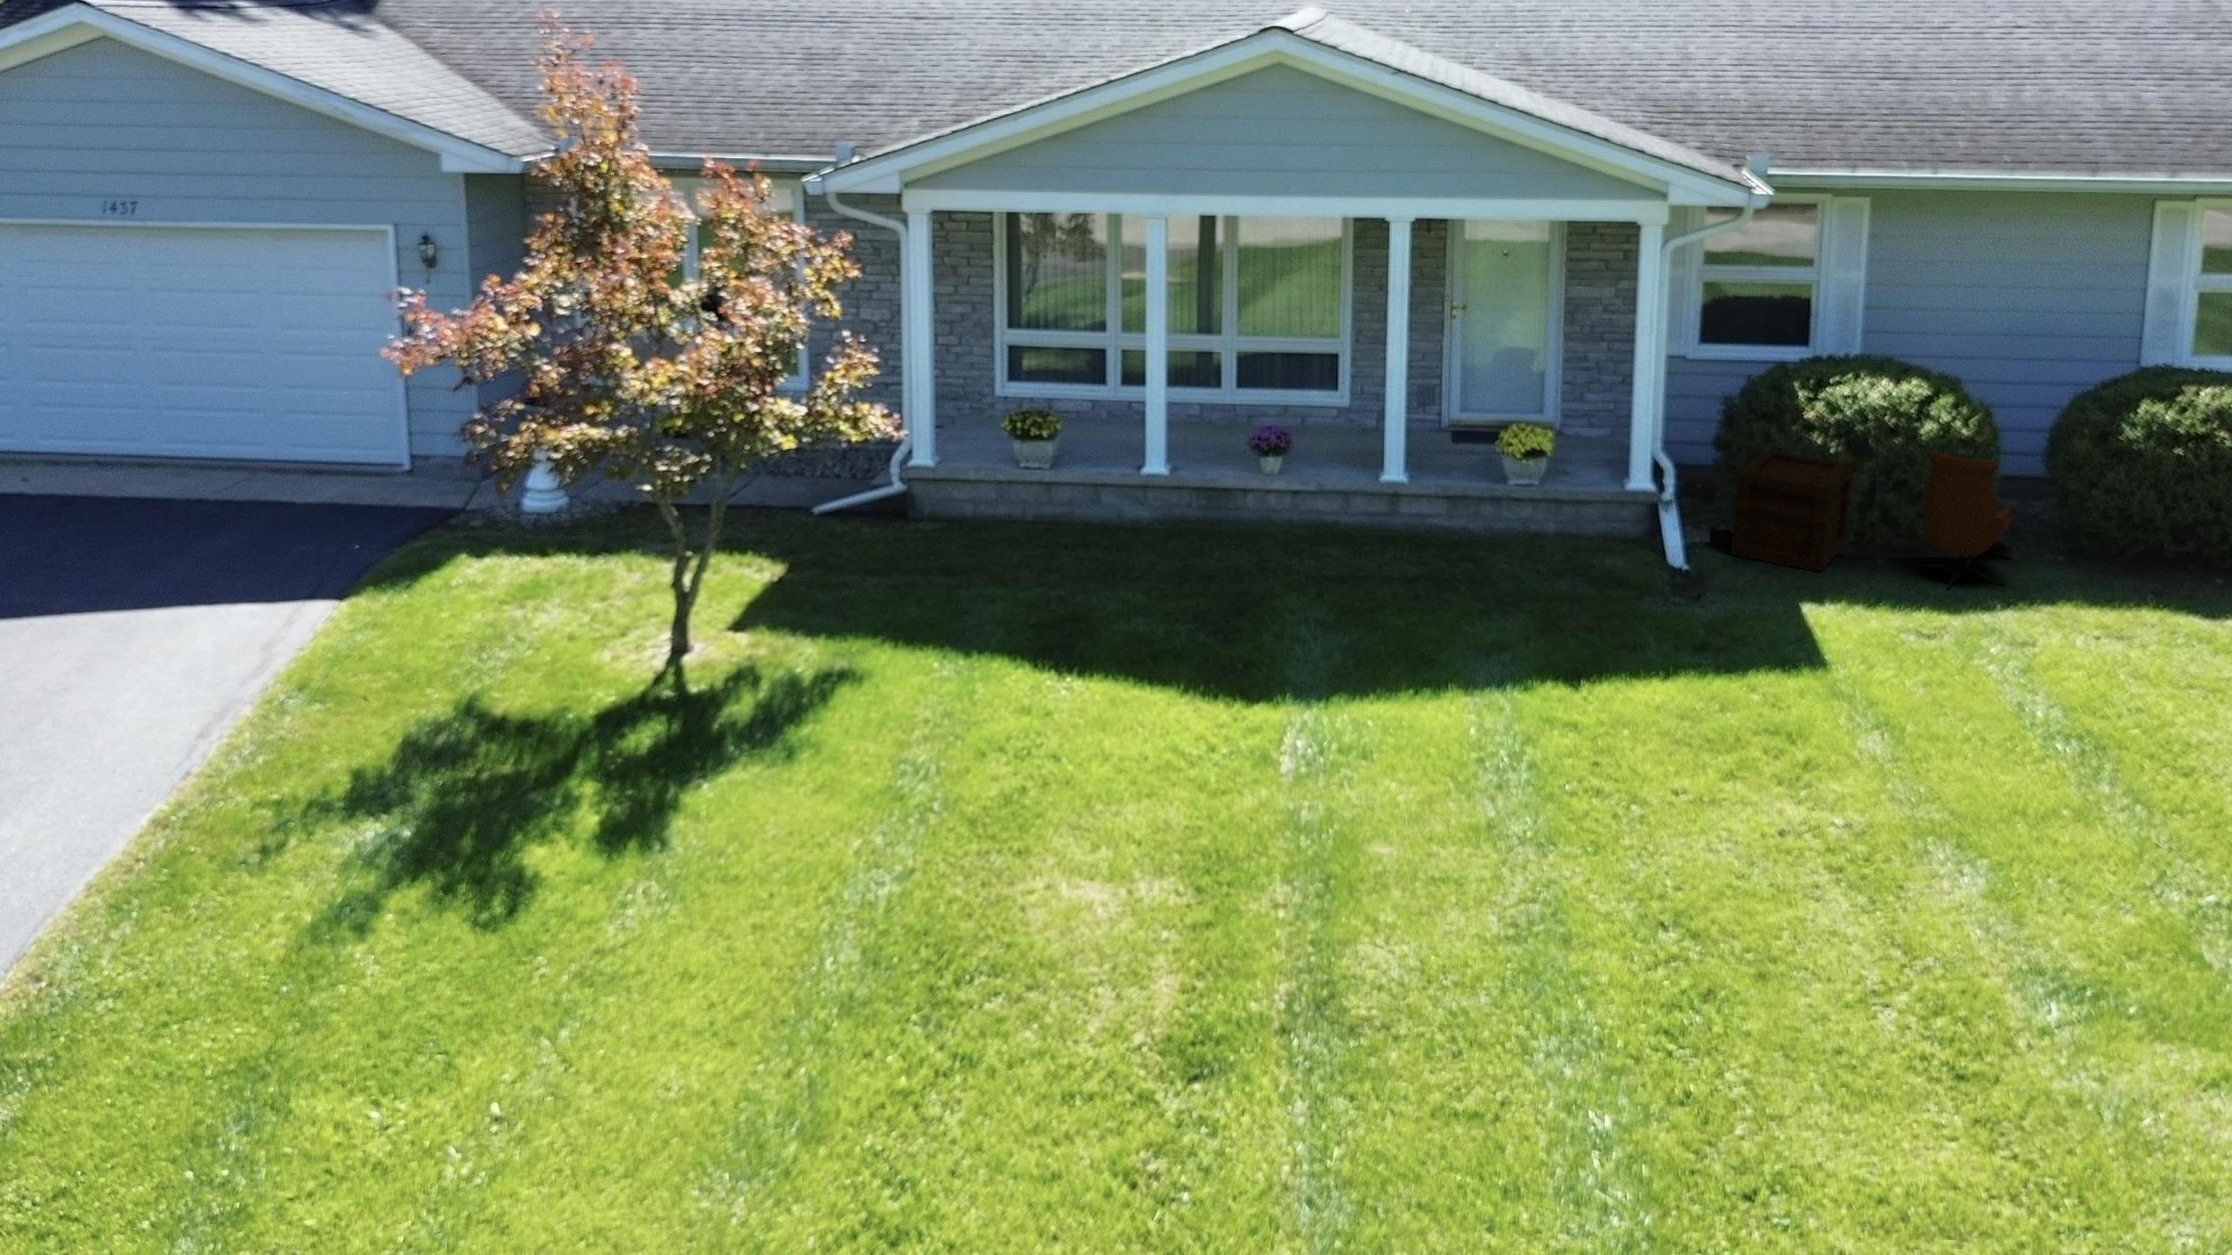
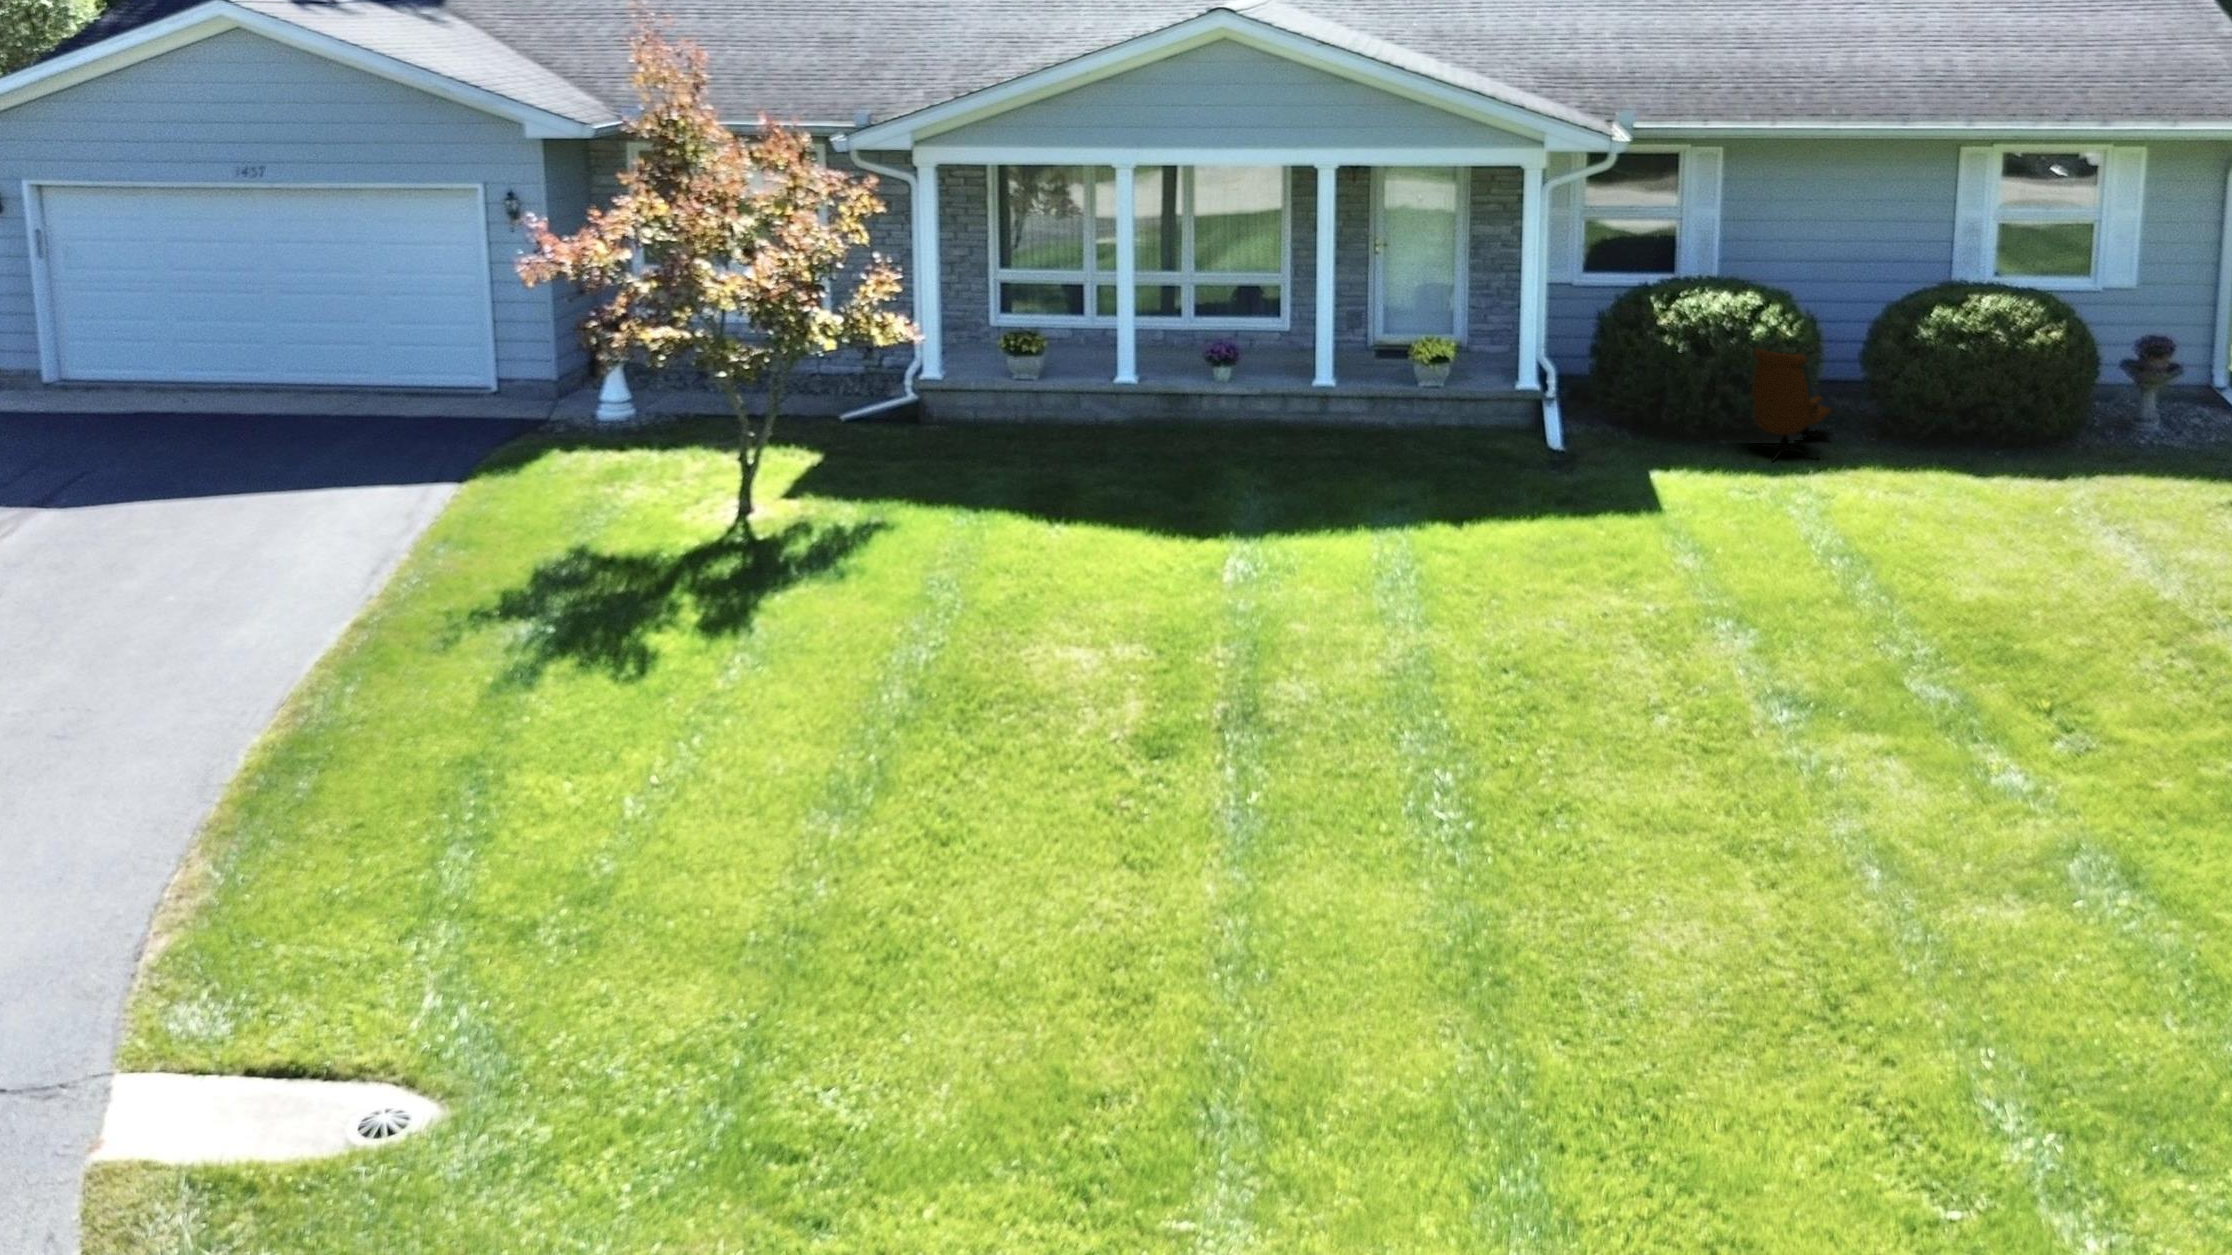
wooden crate: present [1731,450,1853,572] -> none [1599,356,1700,452]

